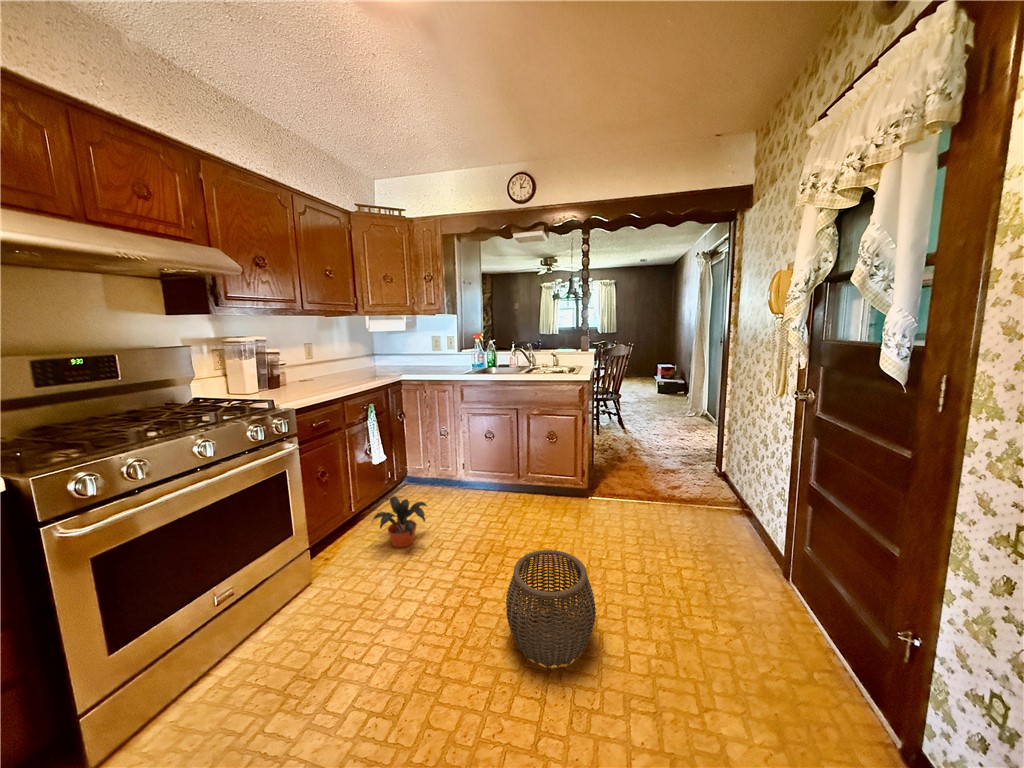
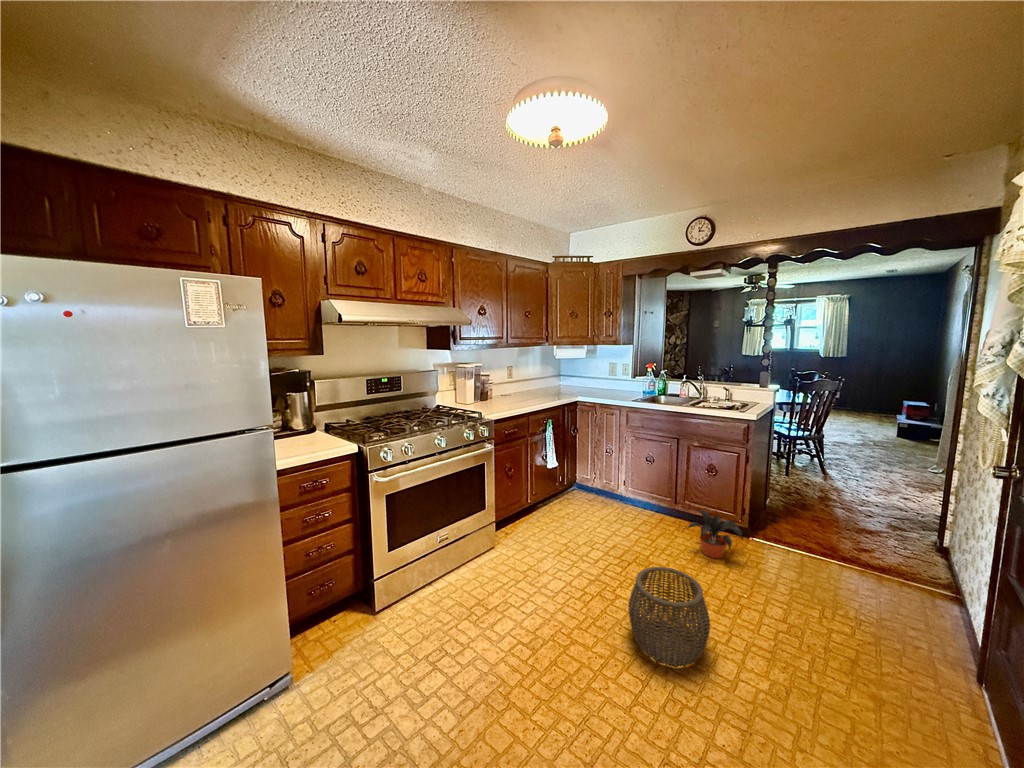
potted plant: present [373,496,427,548] -> present [688,510,743,558]

